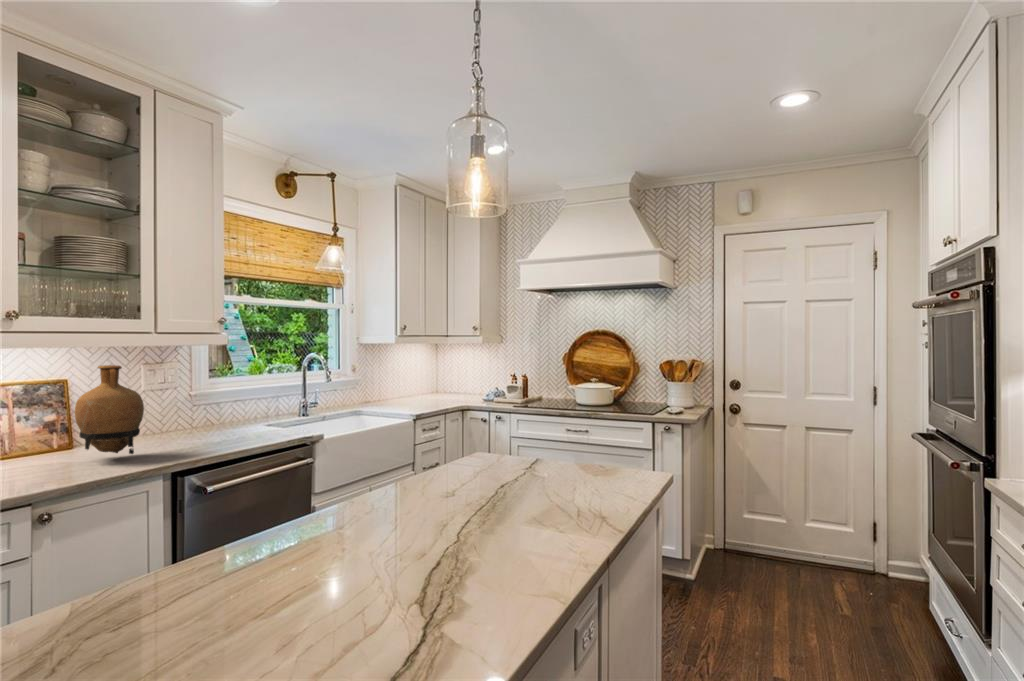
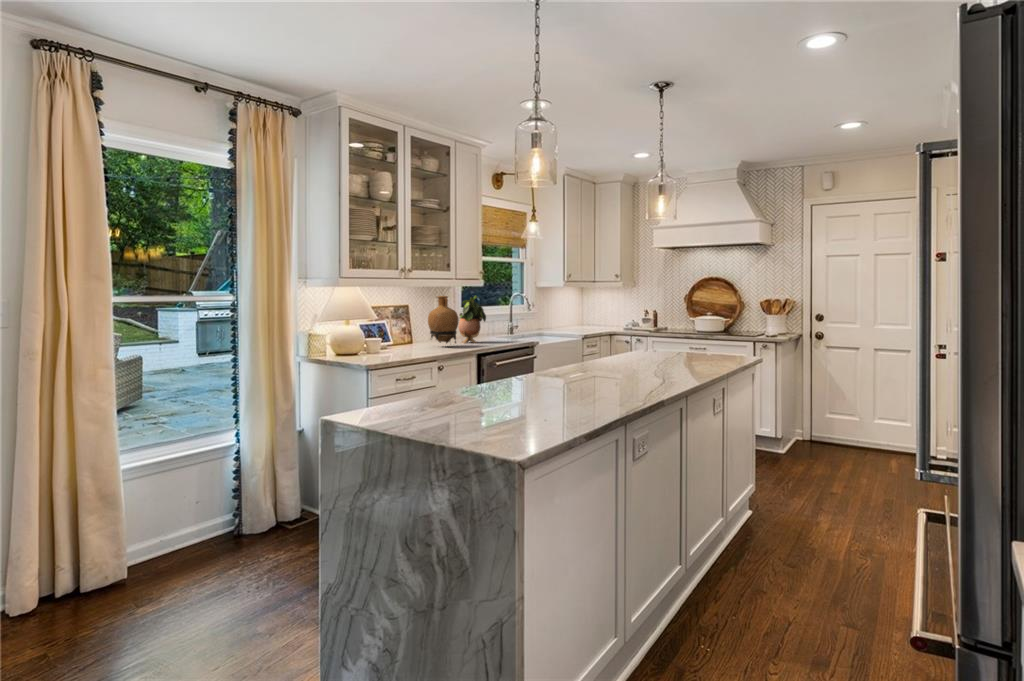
potted plant: none [169,361,221,445] -> present [459,296,486,343]

